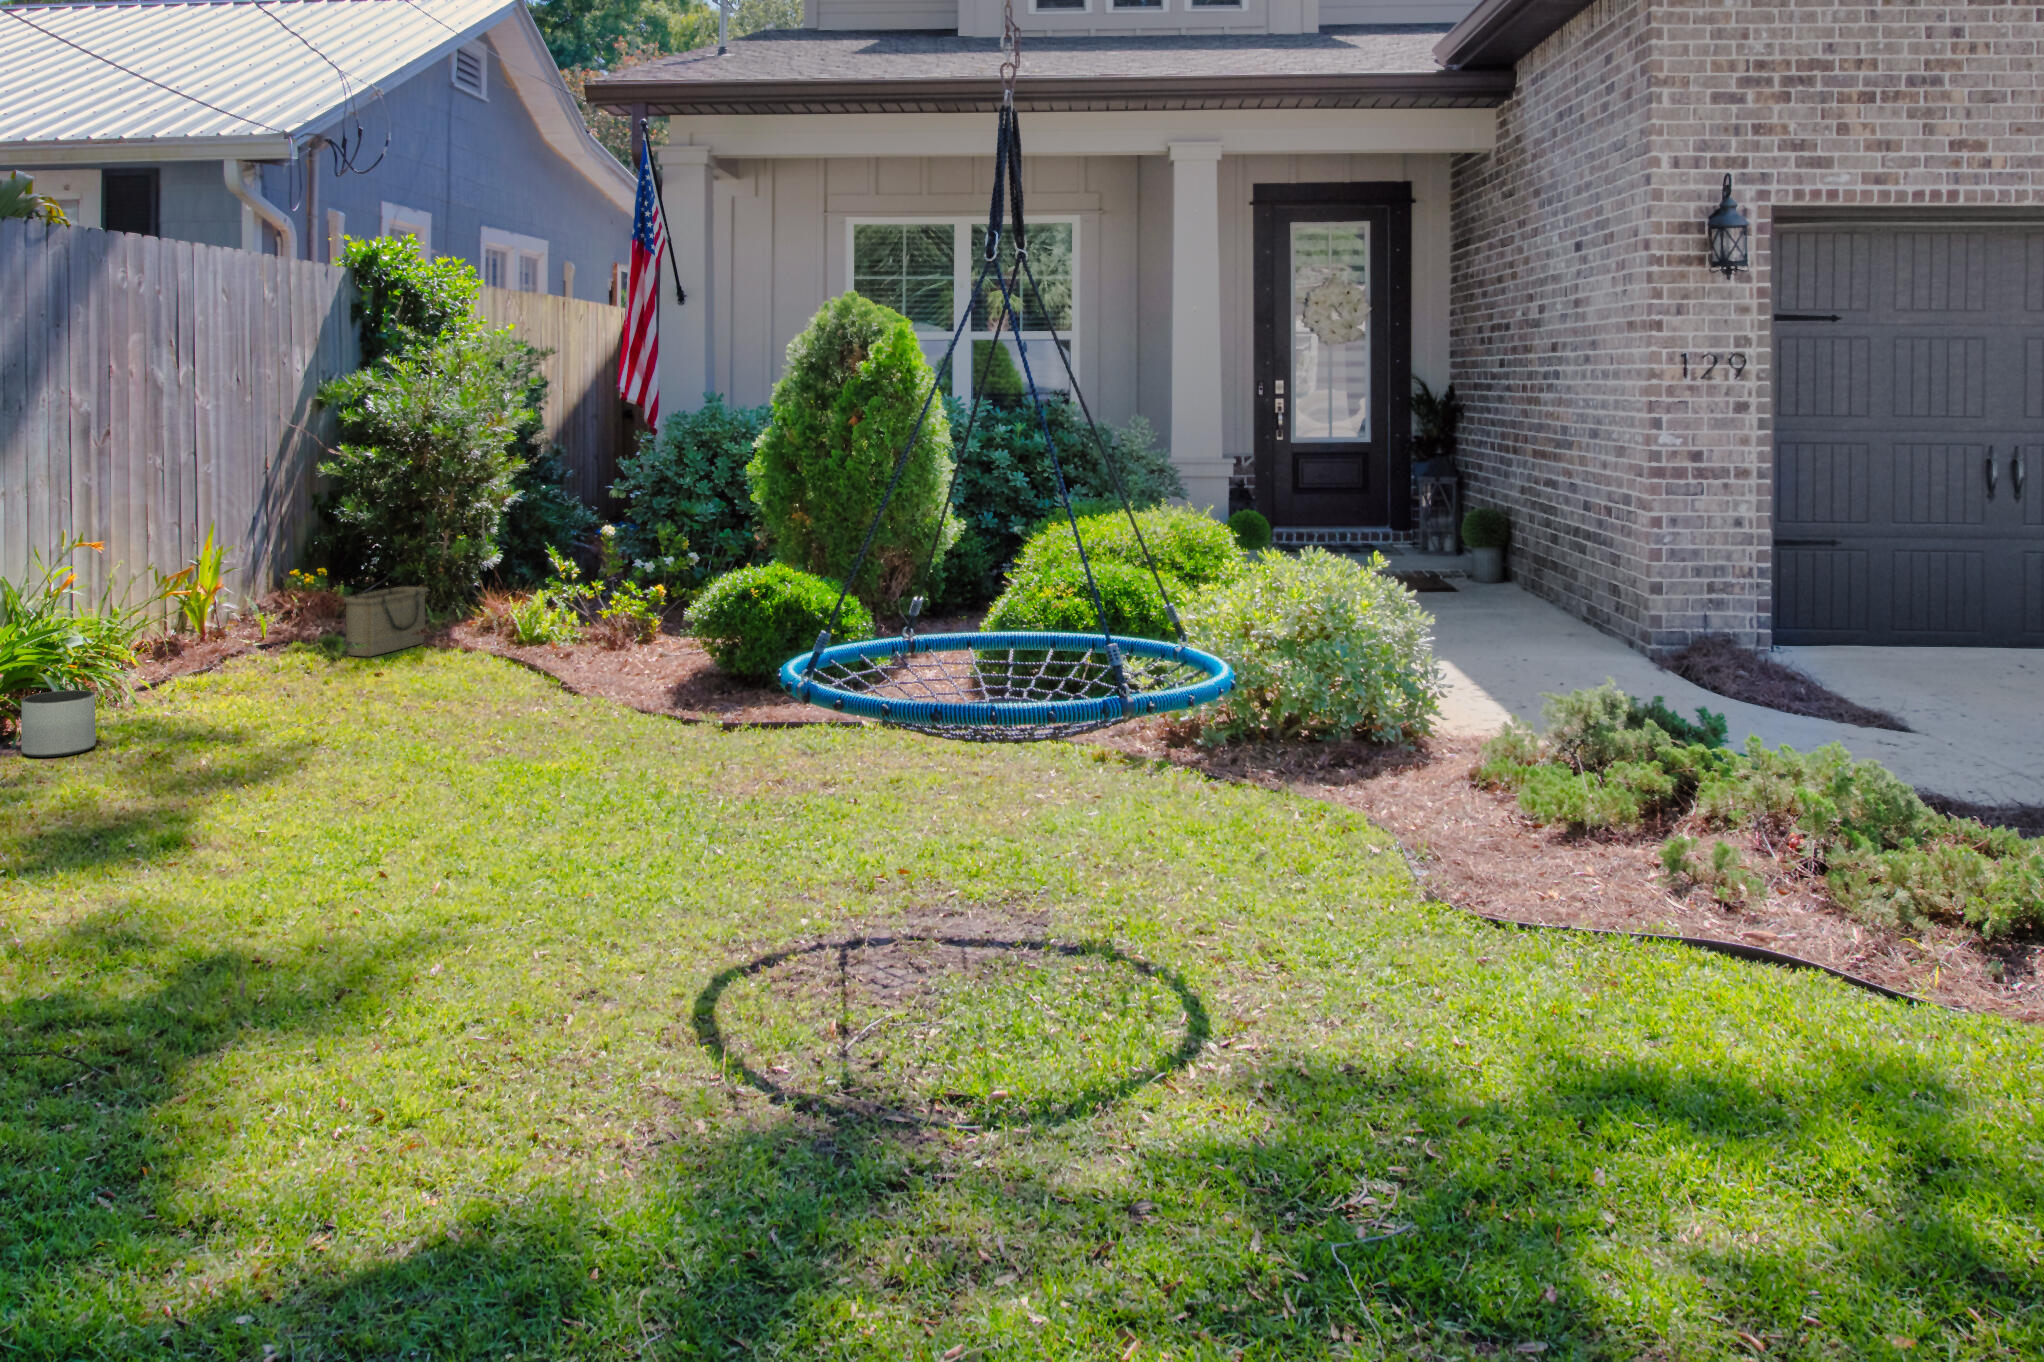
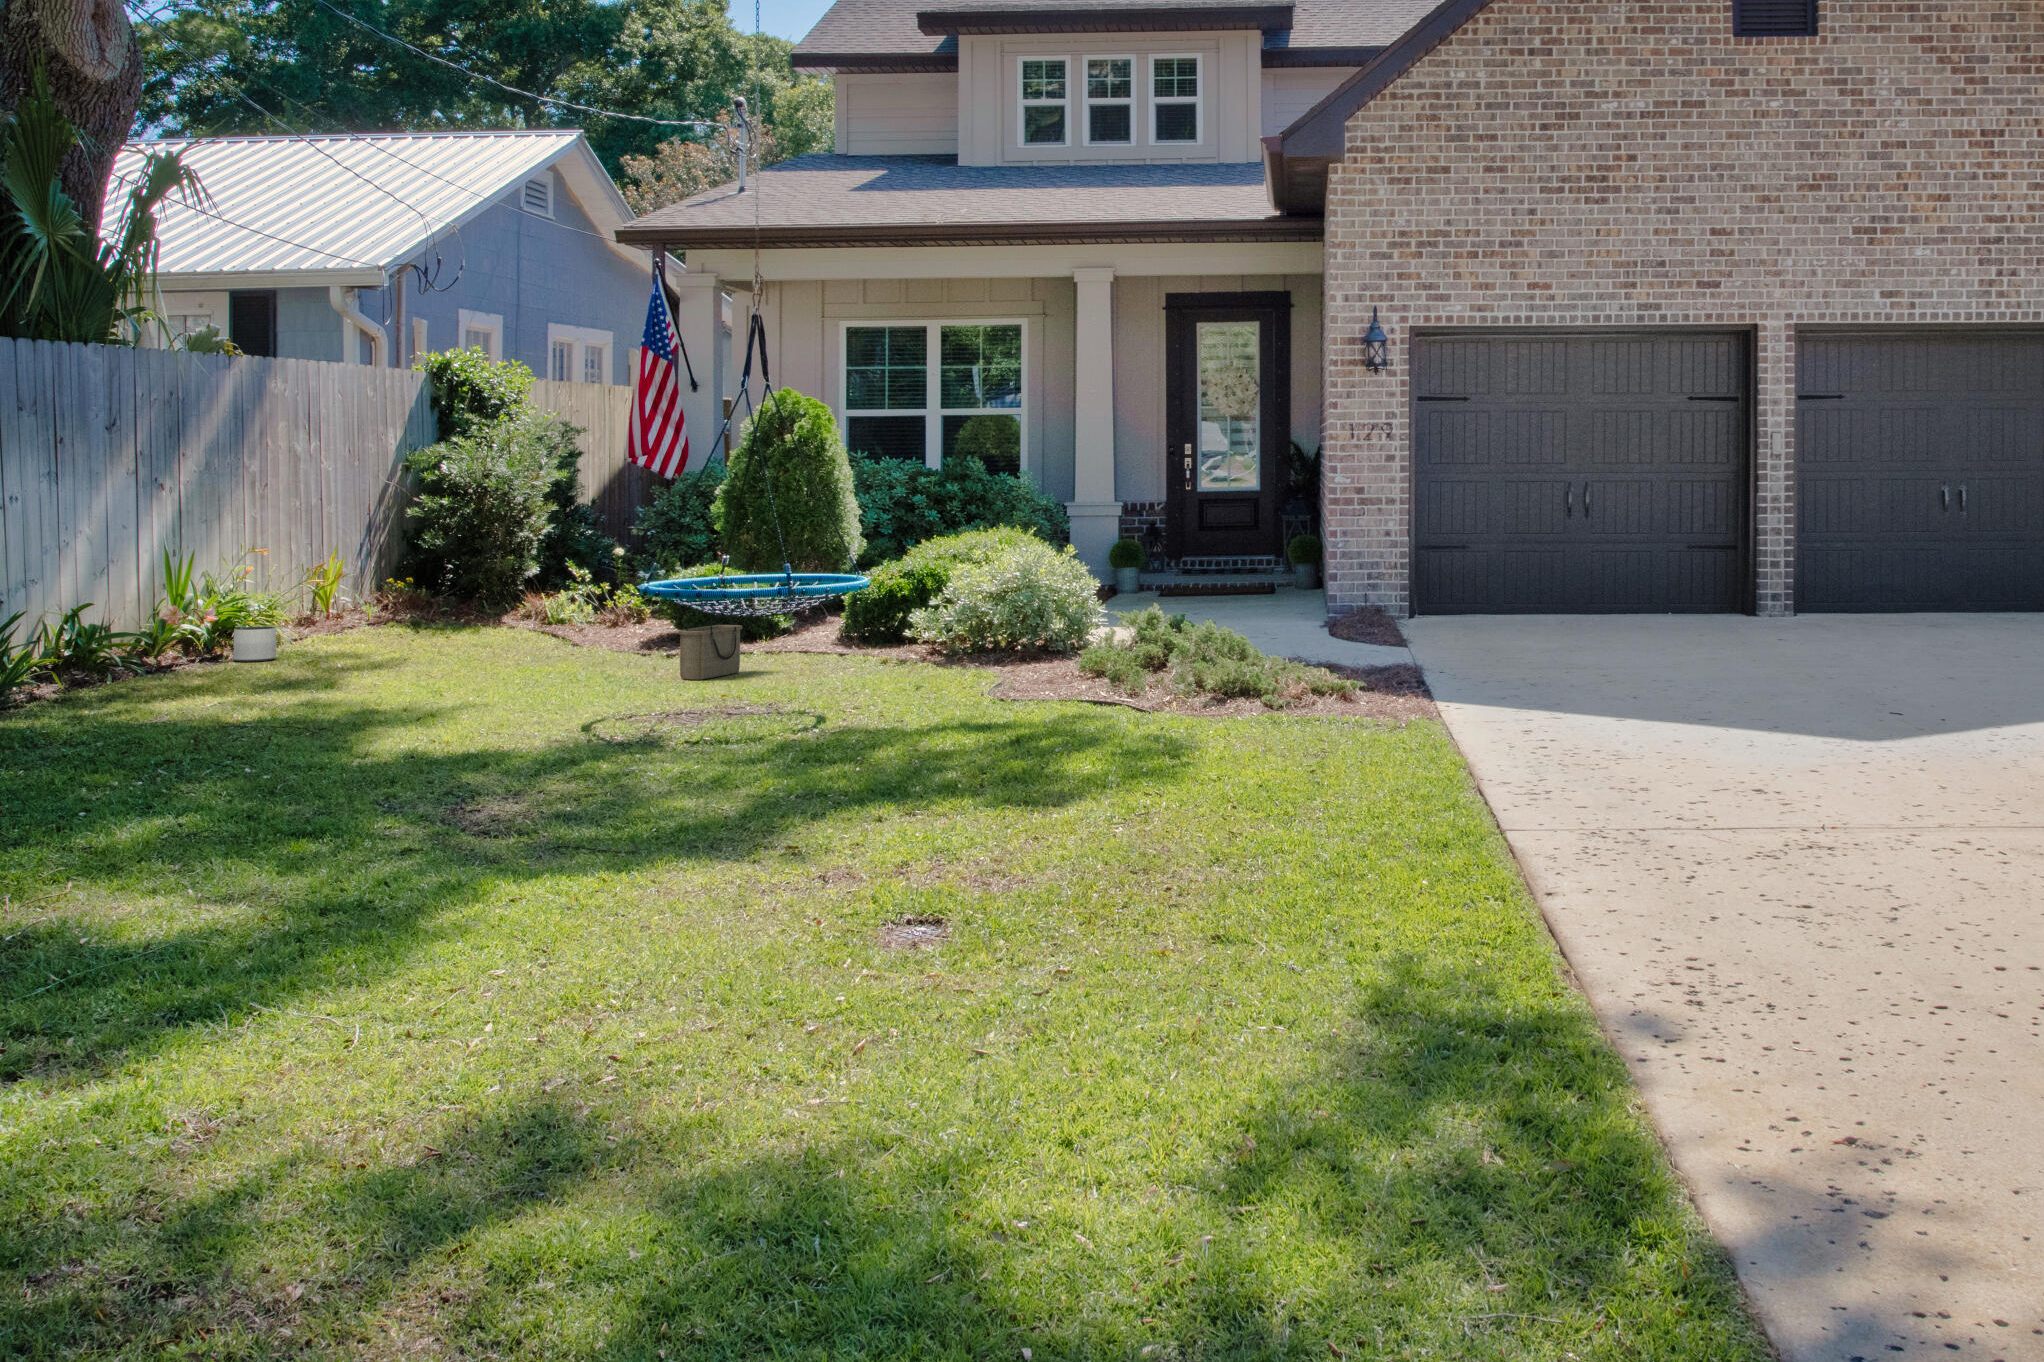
basket: present [343,587,427,657] -> present [678,625,742,680]

